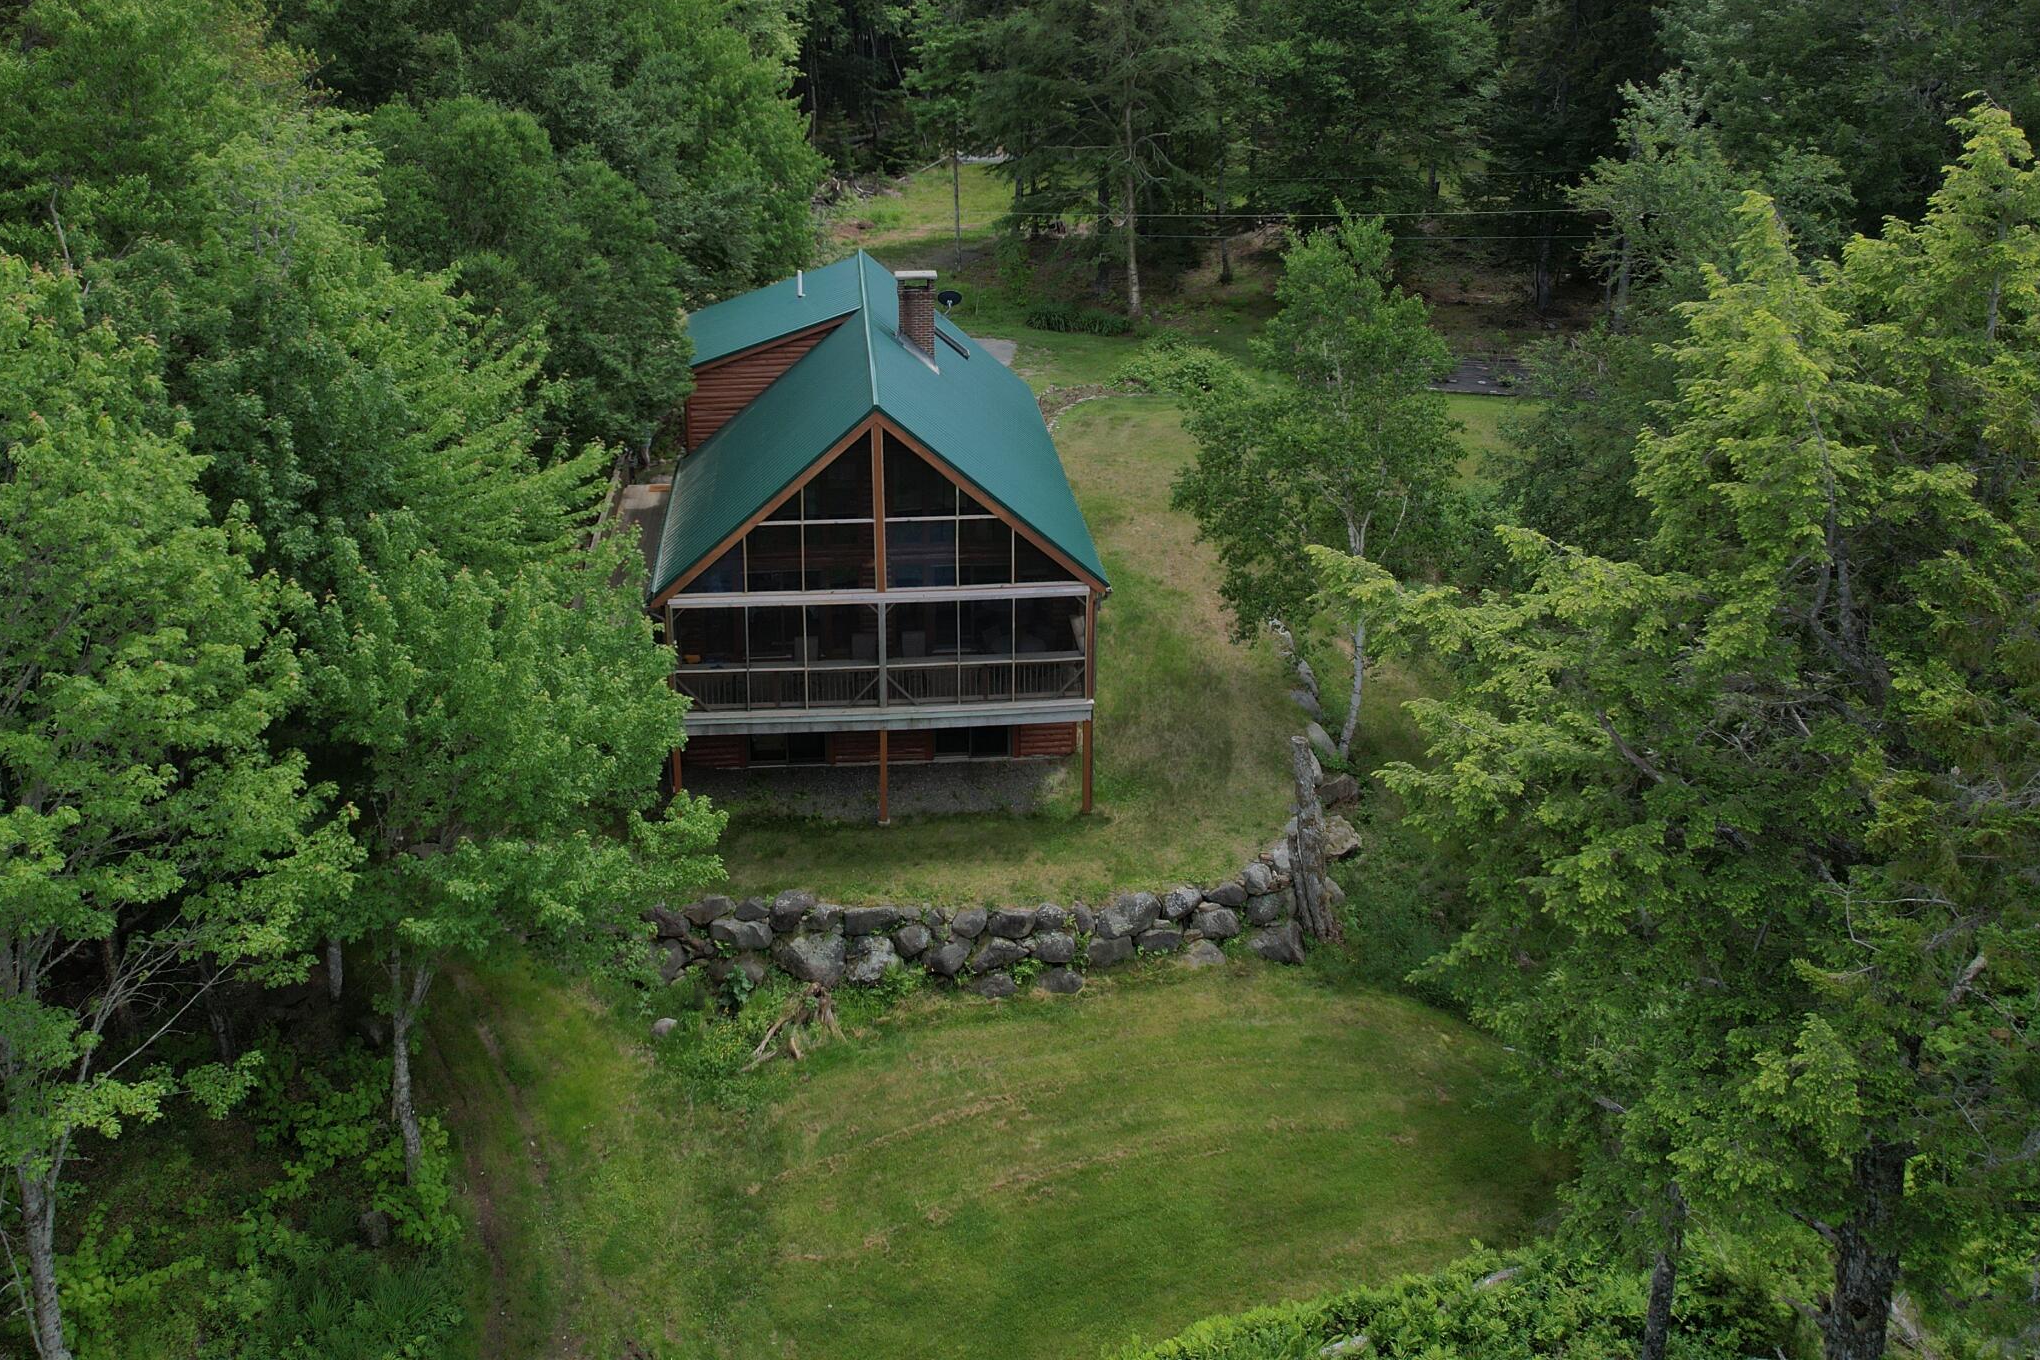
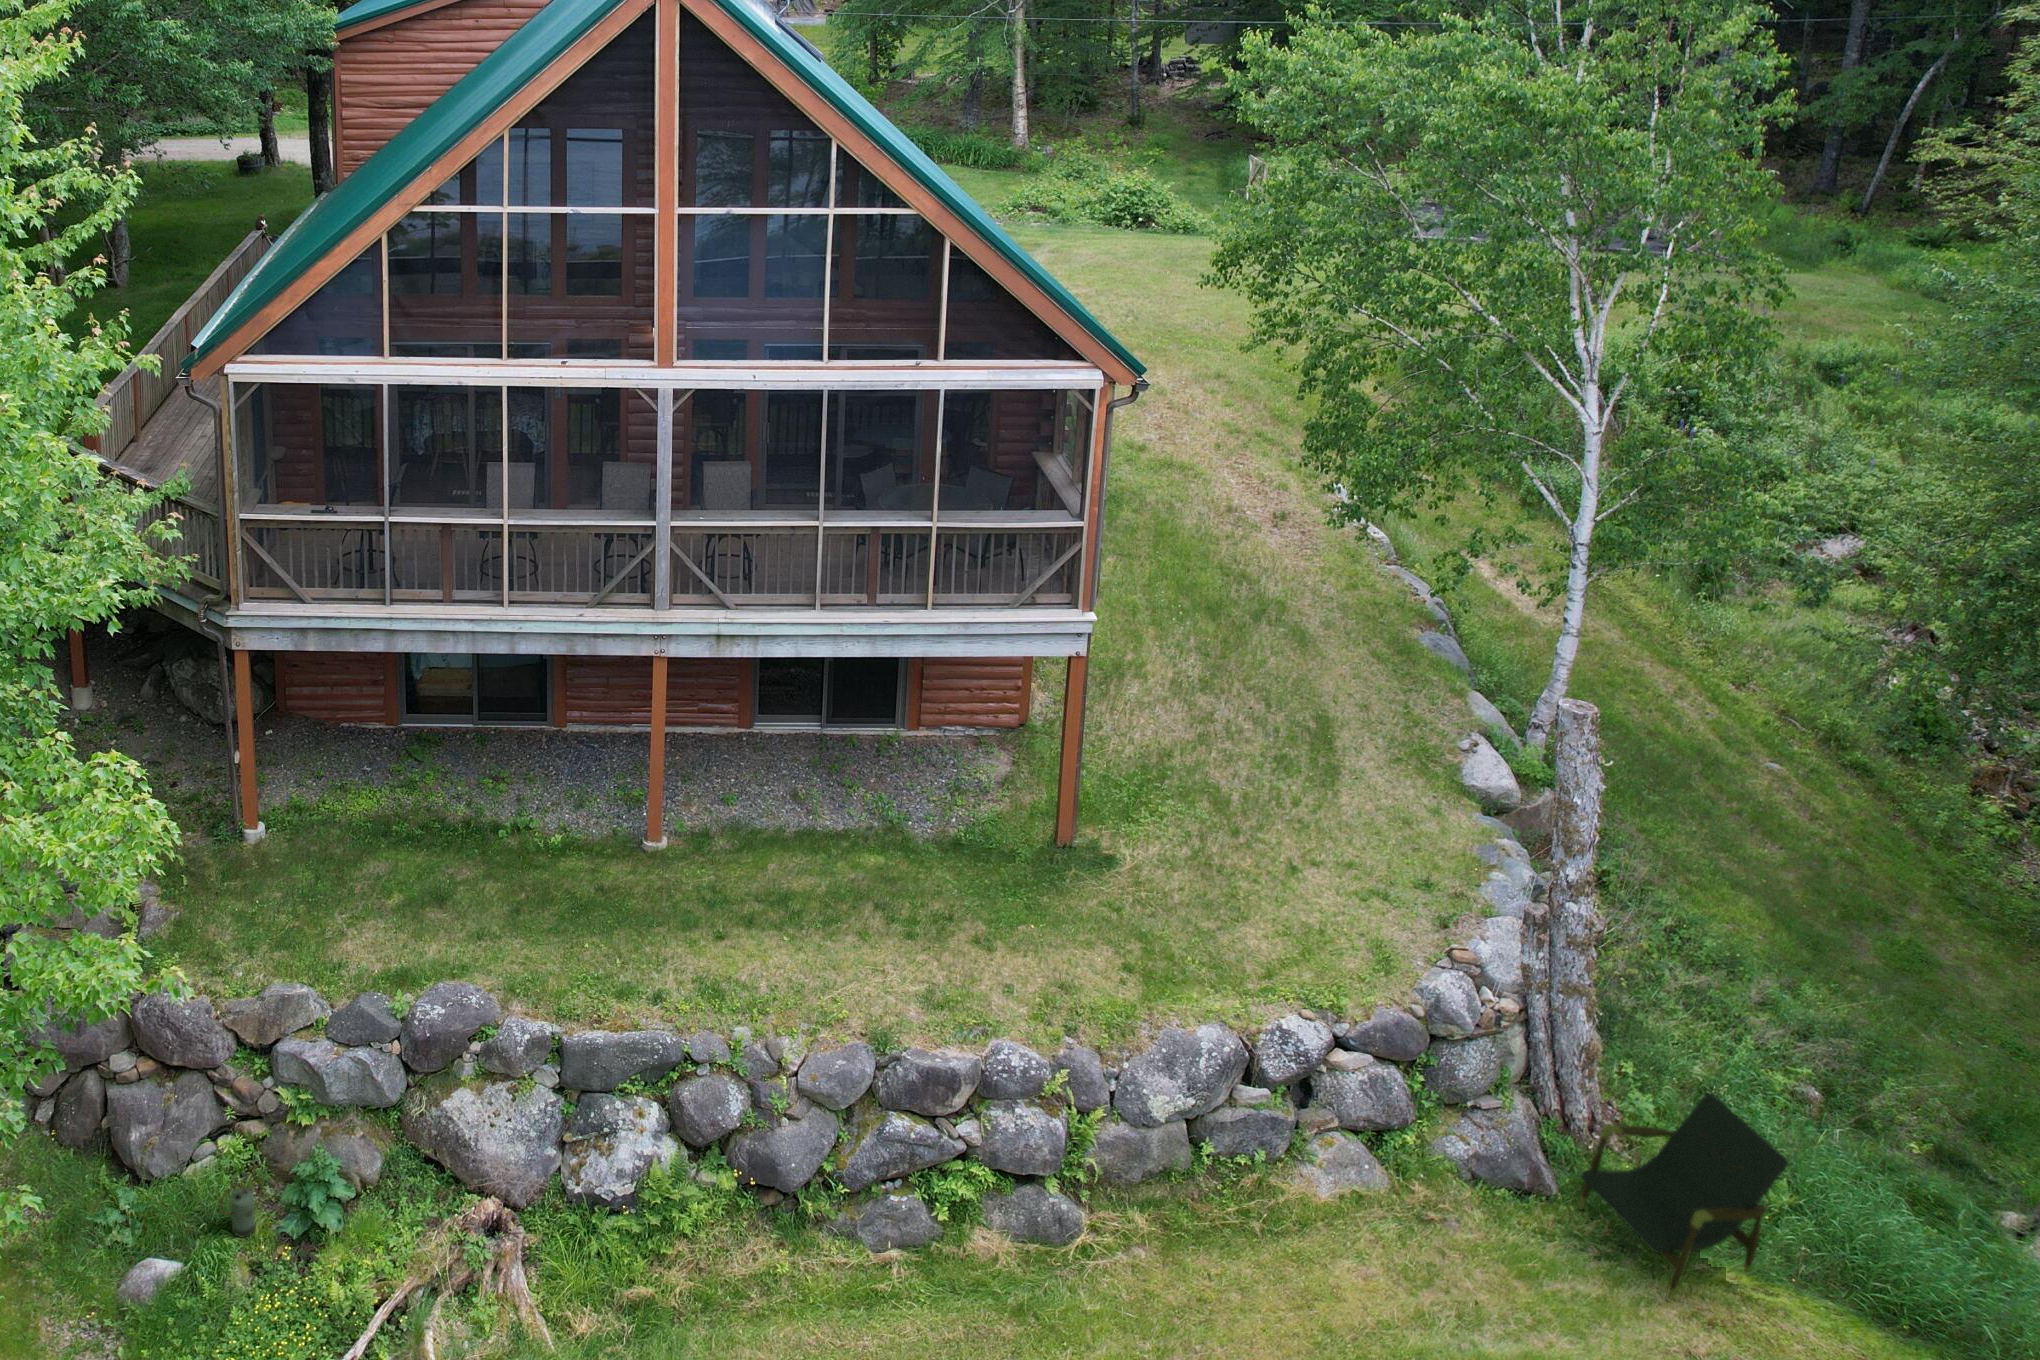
lounge chair: none [1300,904,1378,995] -> present [1578,1093,1788,1301]

